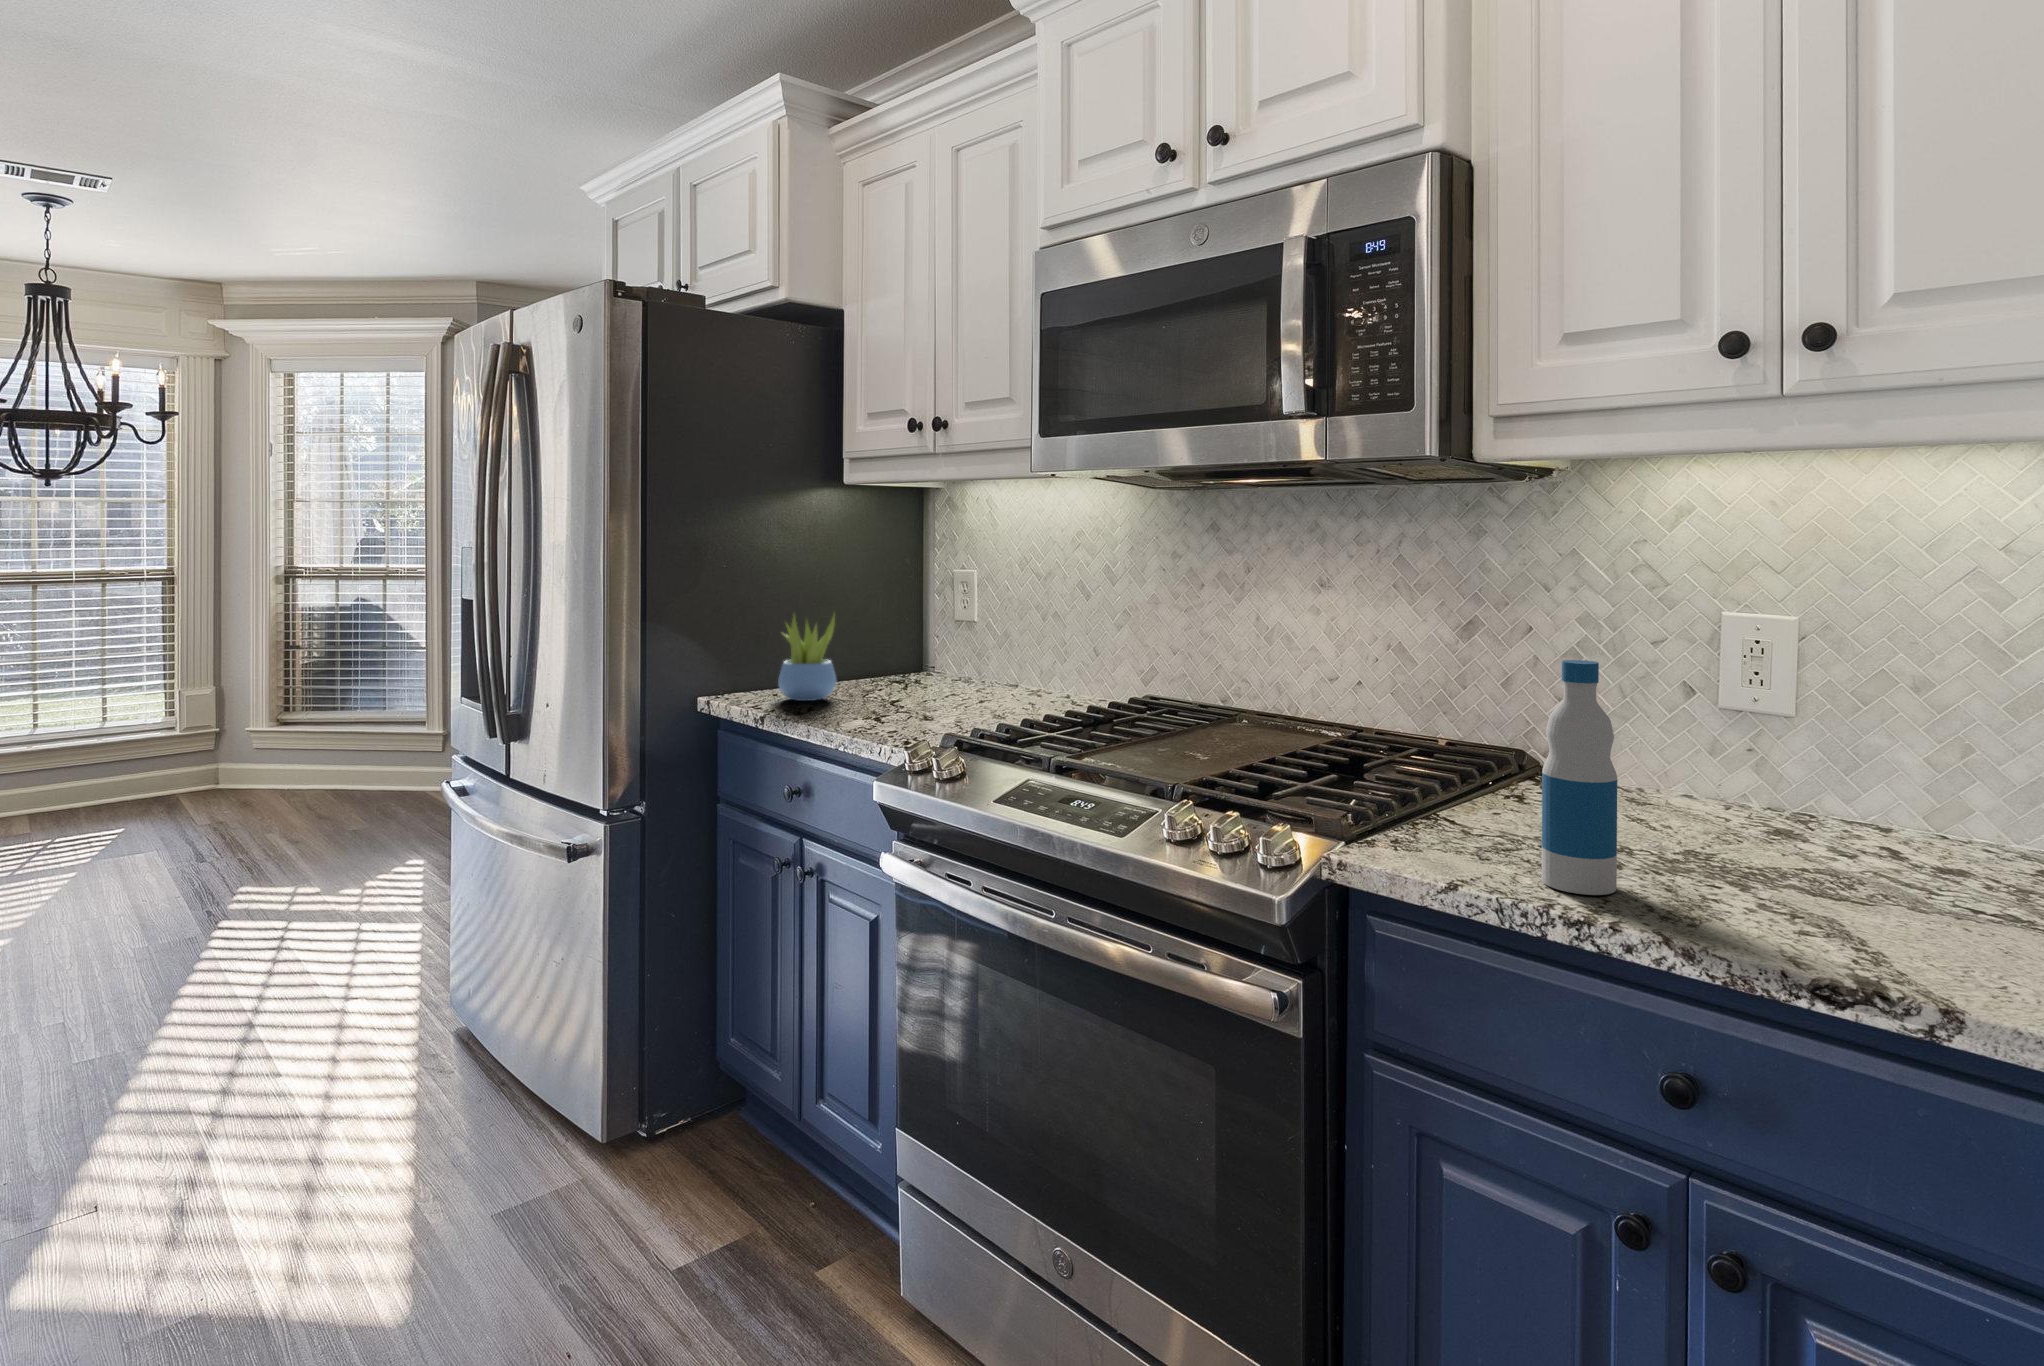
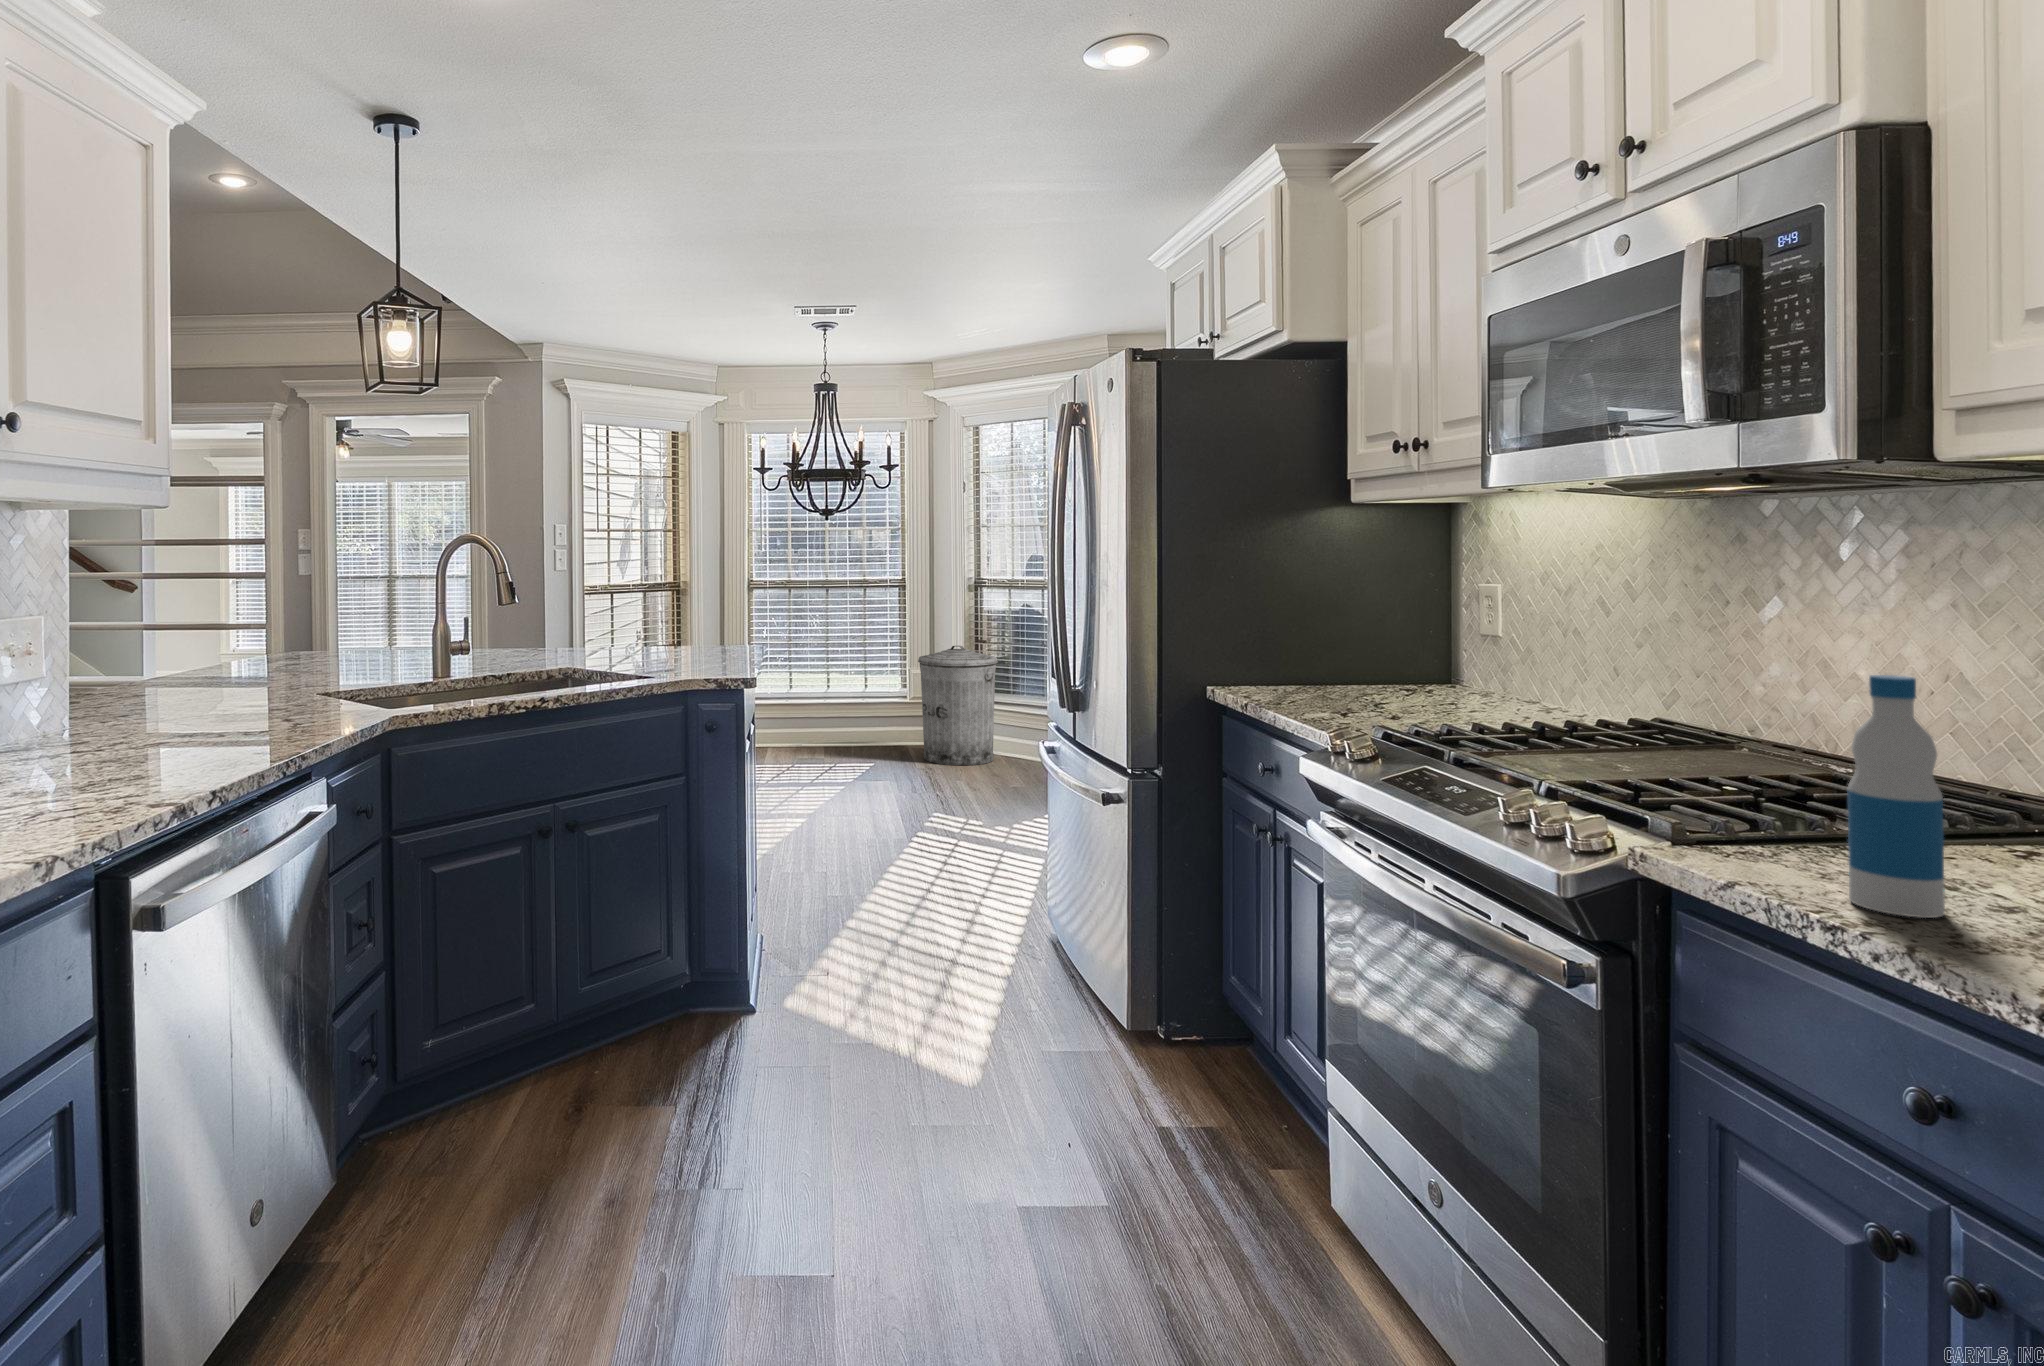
succulent plant: present [778,615,836,701] -> none [1275,617,1330,696]
trash can: none [197,656,319,814] -> present [918,646,998,765]

